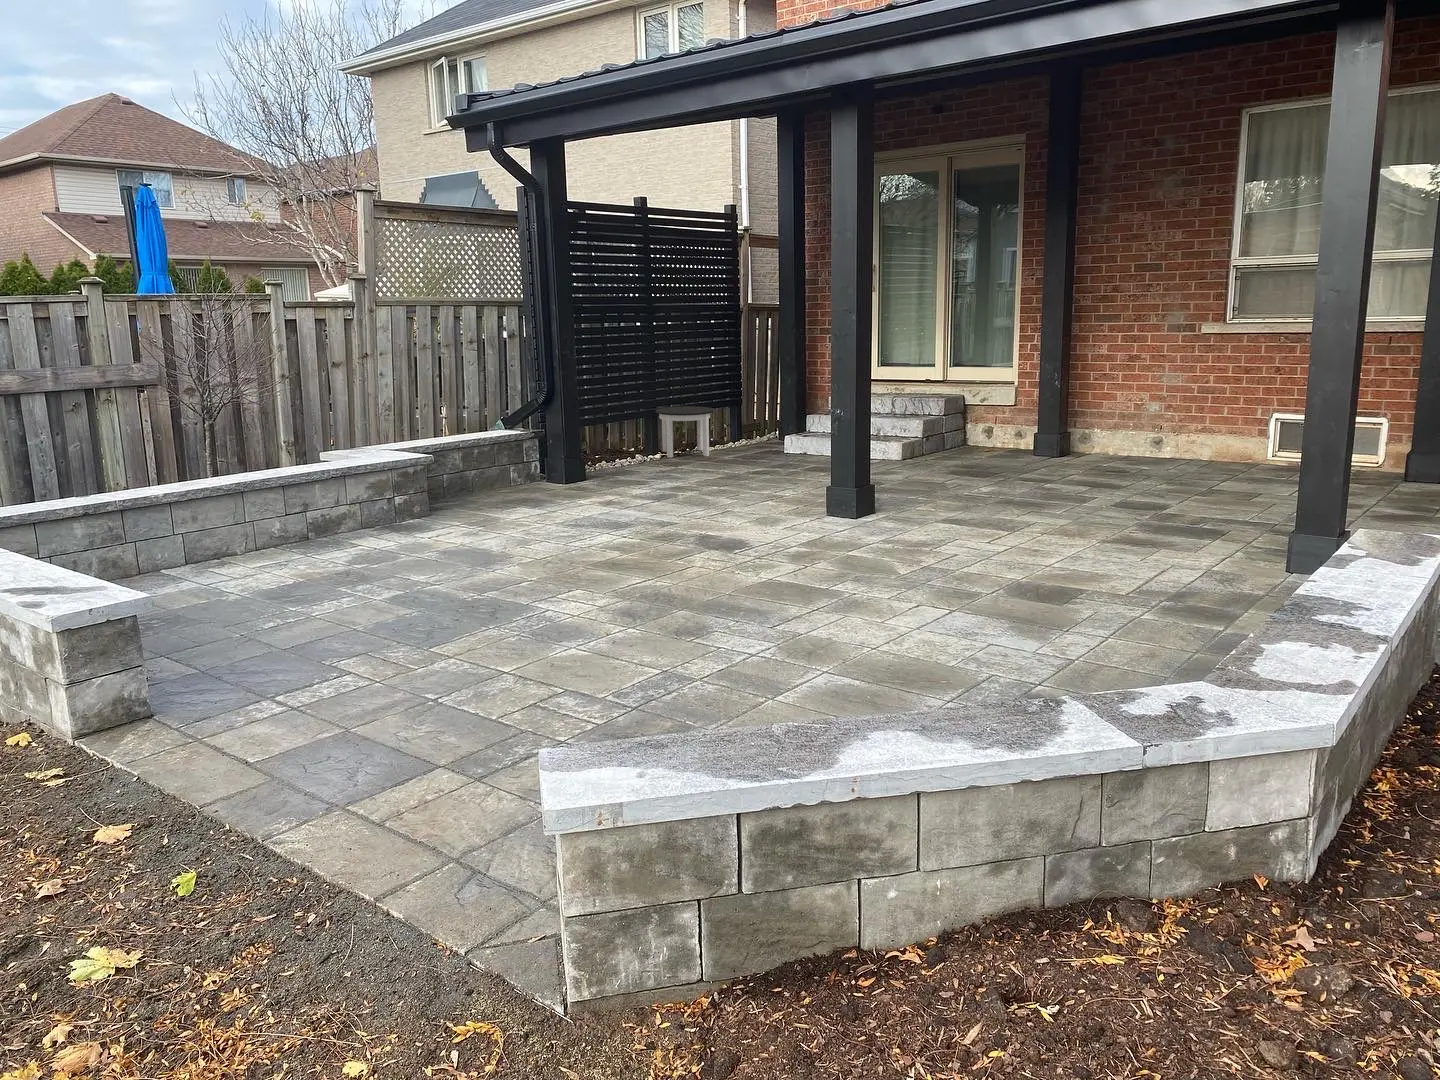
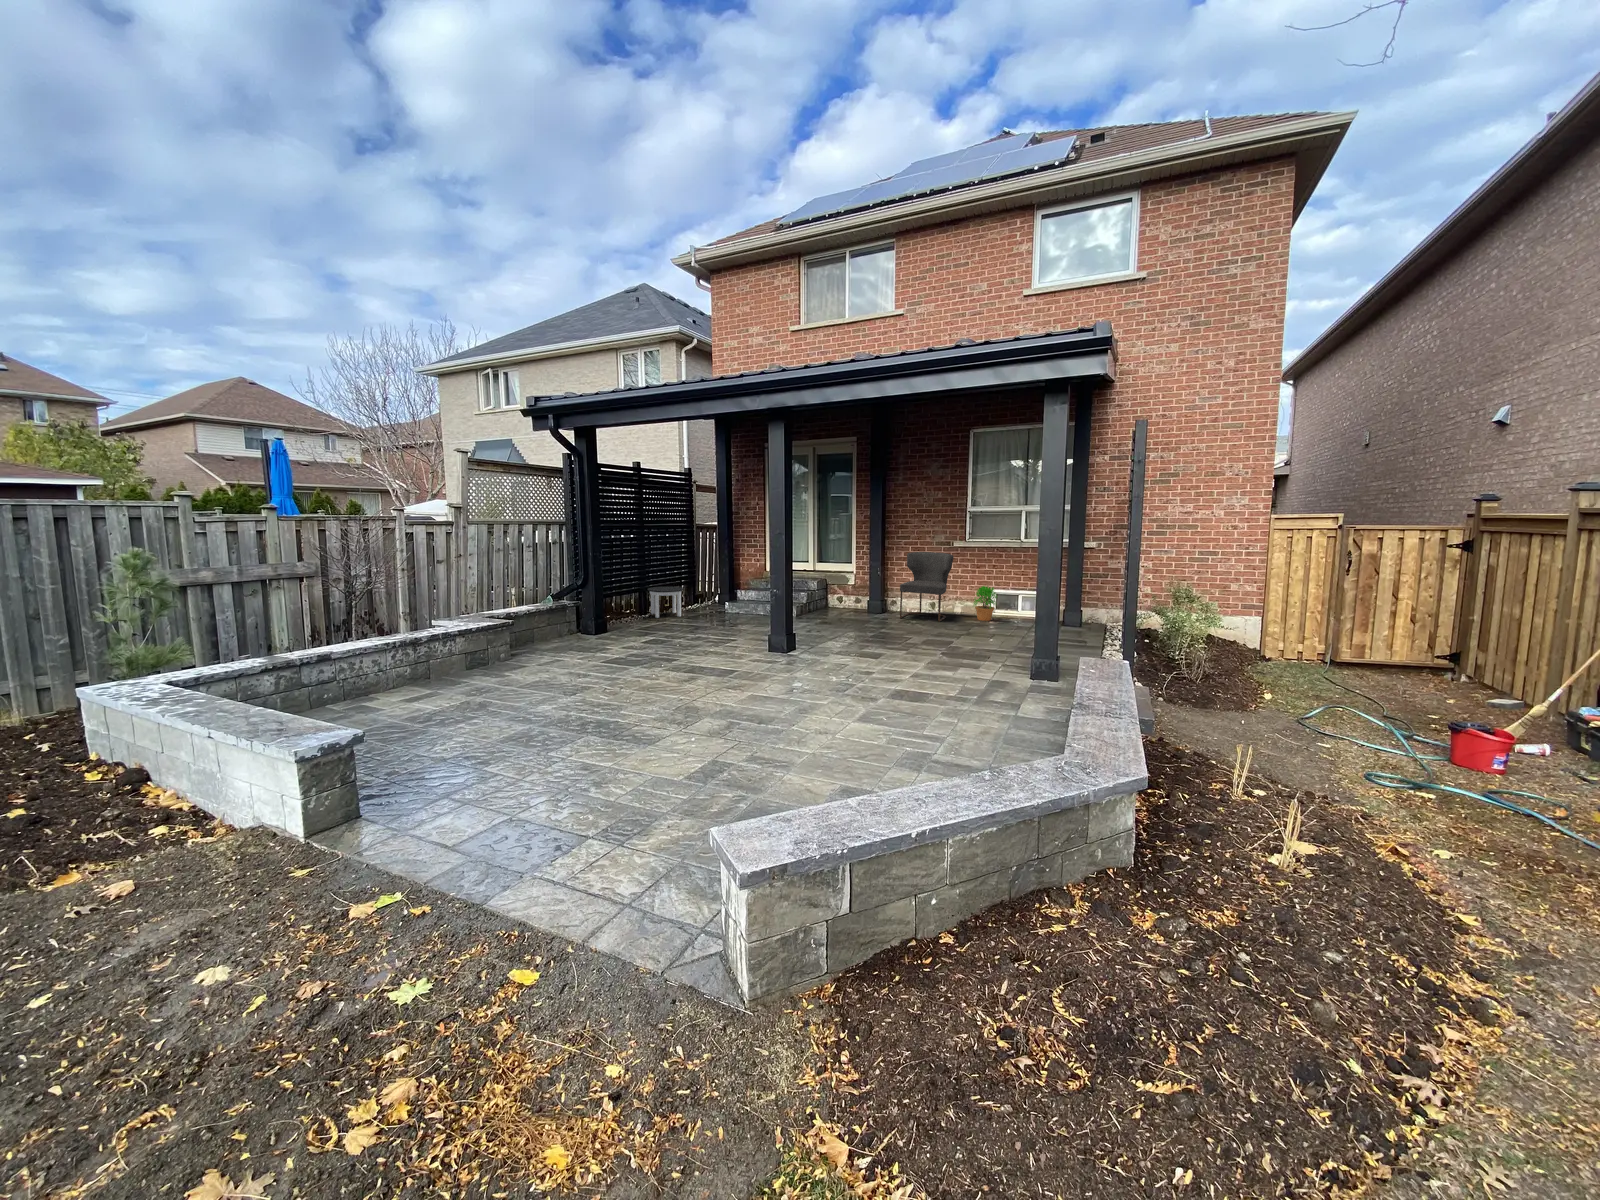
chair: none [1088,344,1196,471] -> present [900,552,954,622]
potted plant: none [1228,404,1282,470] -> present [974,586,997,621]

